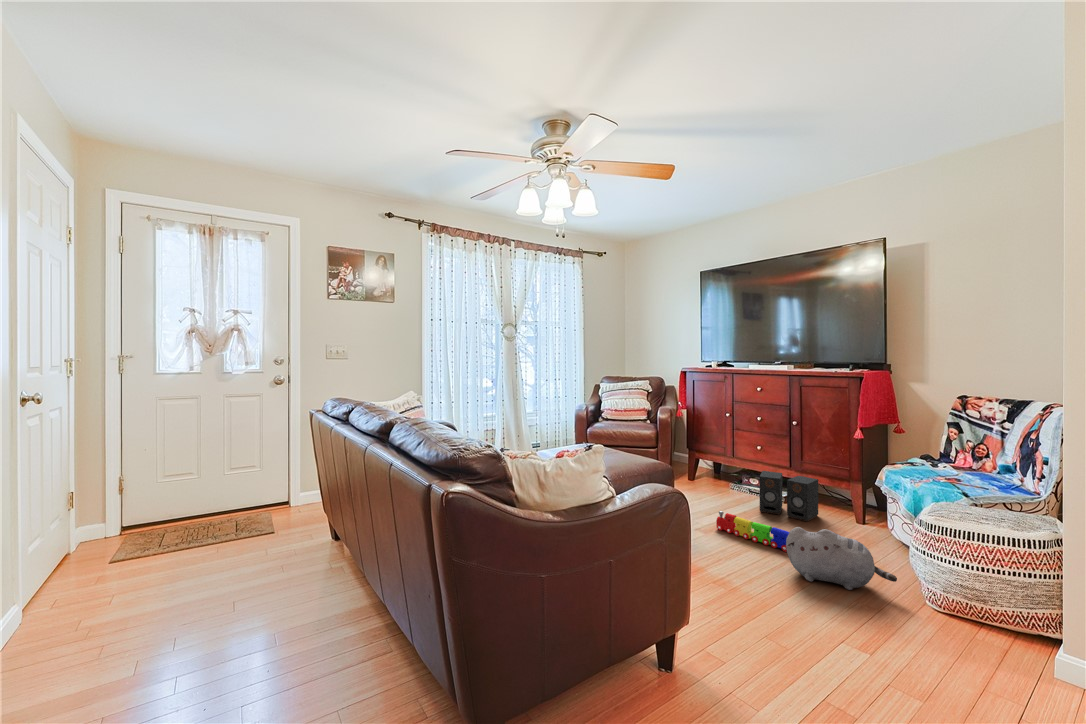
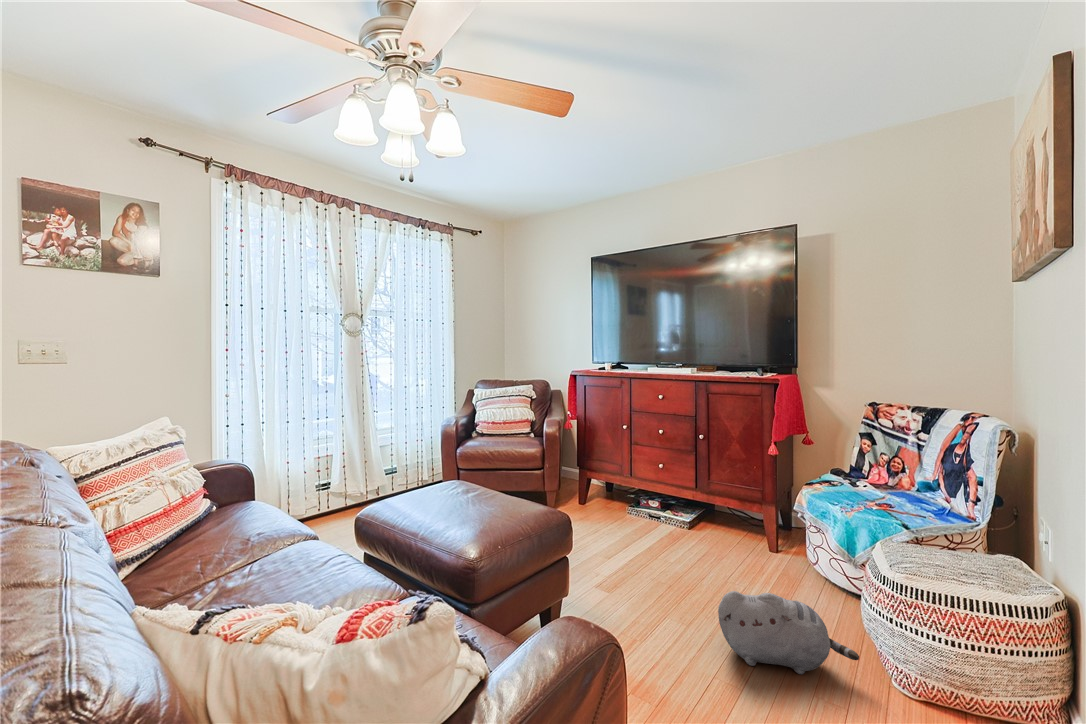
speaker: present [760,471,818,522] -> none [665,493,727,554]
toy train: present [716,511,789,552] -> none [621,557,717,611]

